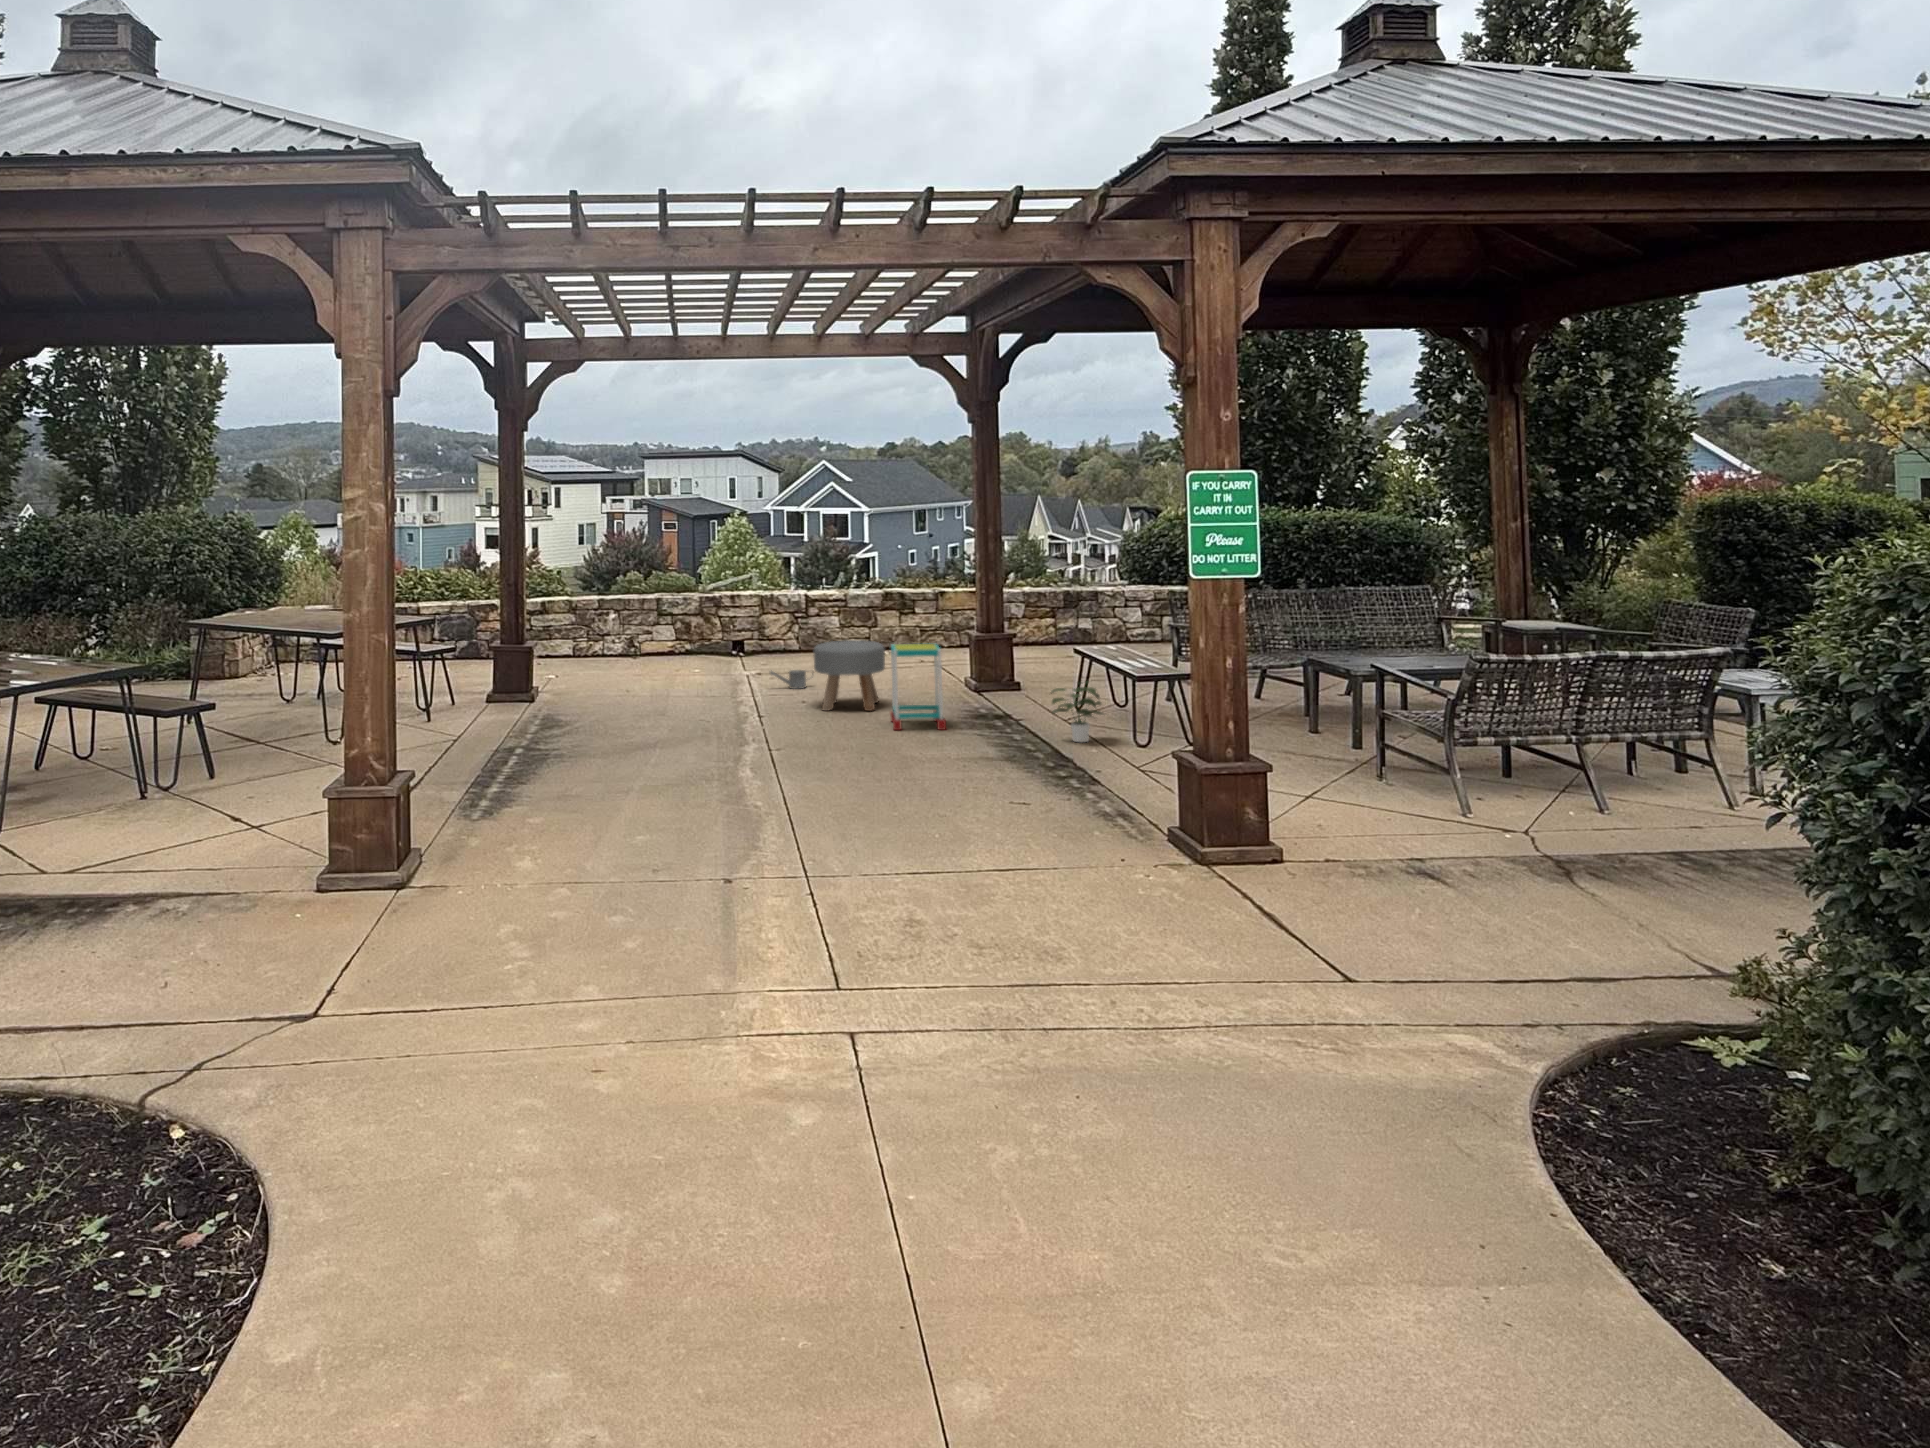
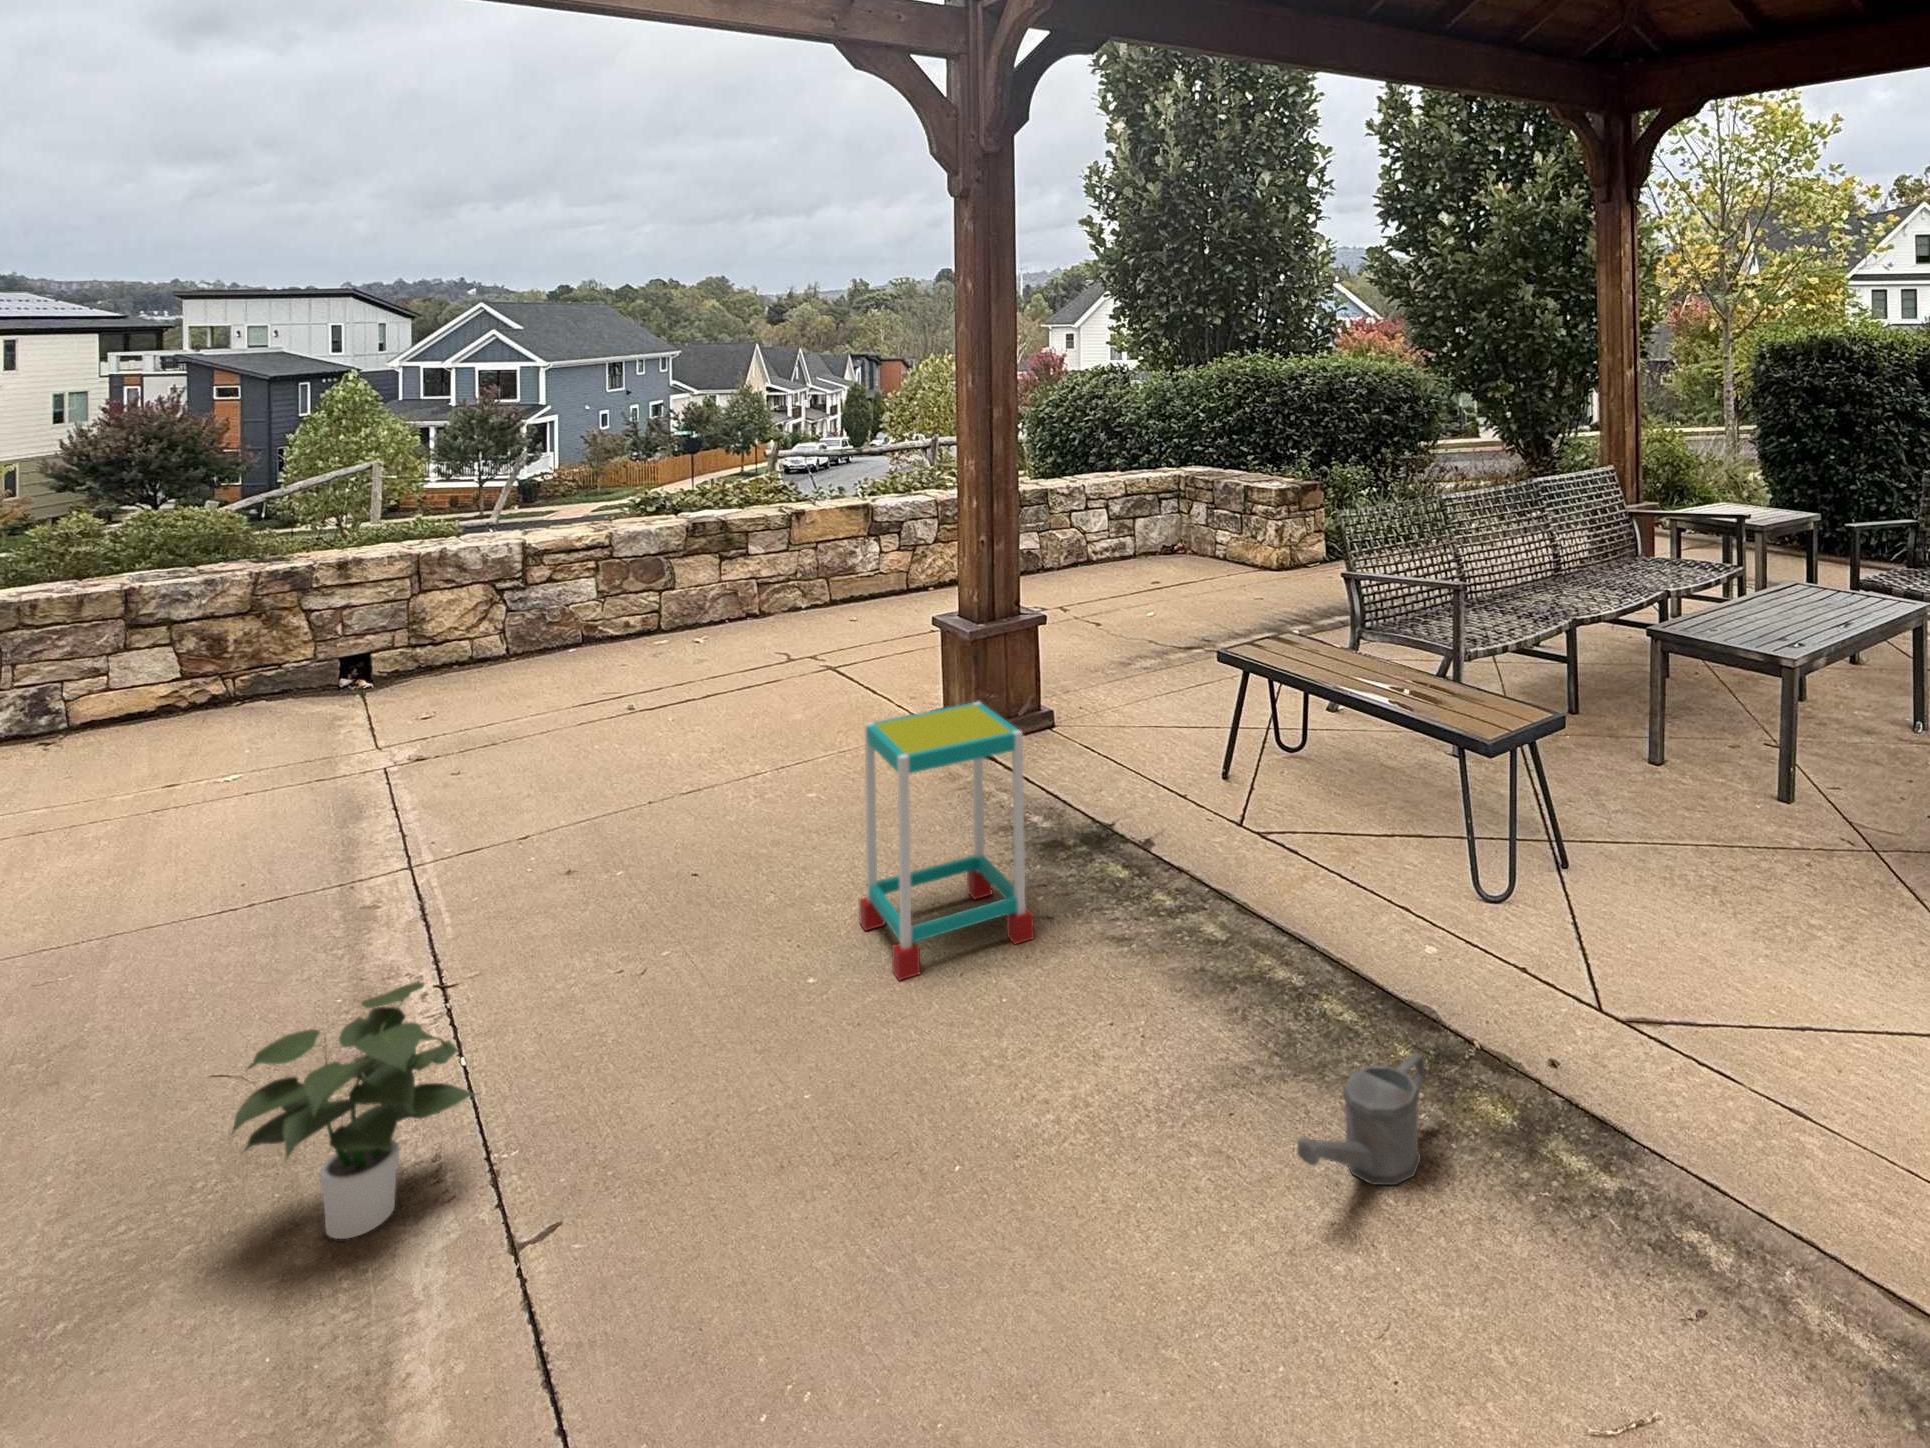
ottoman: present [814,640,885,711] -> none [612,688,808,909]
watering can: present [770,670,807,689] -> present [1297,1053,1425,1185]
potted plant: present [1052,682,1103,743] -> present [232,982,477,1239]

